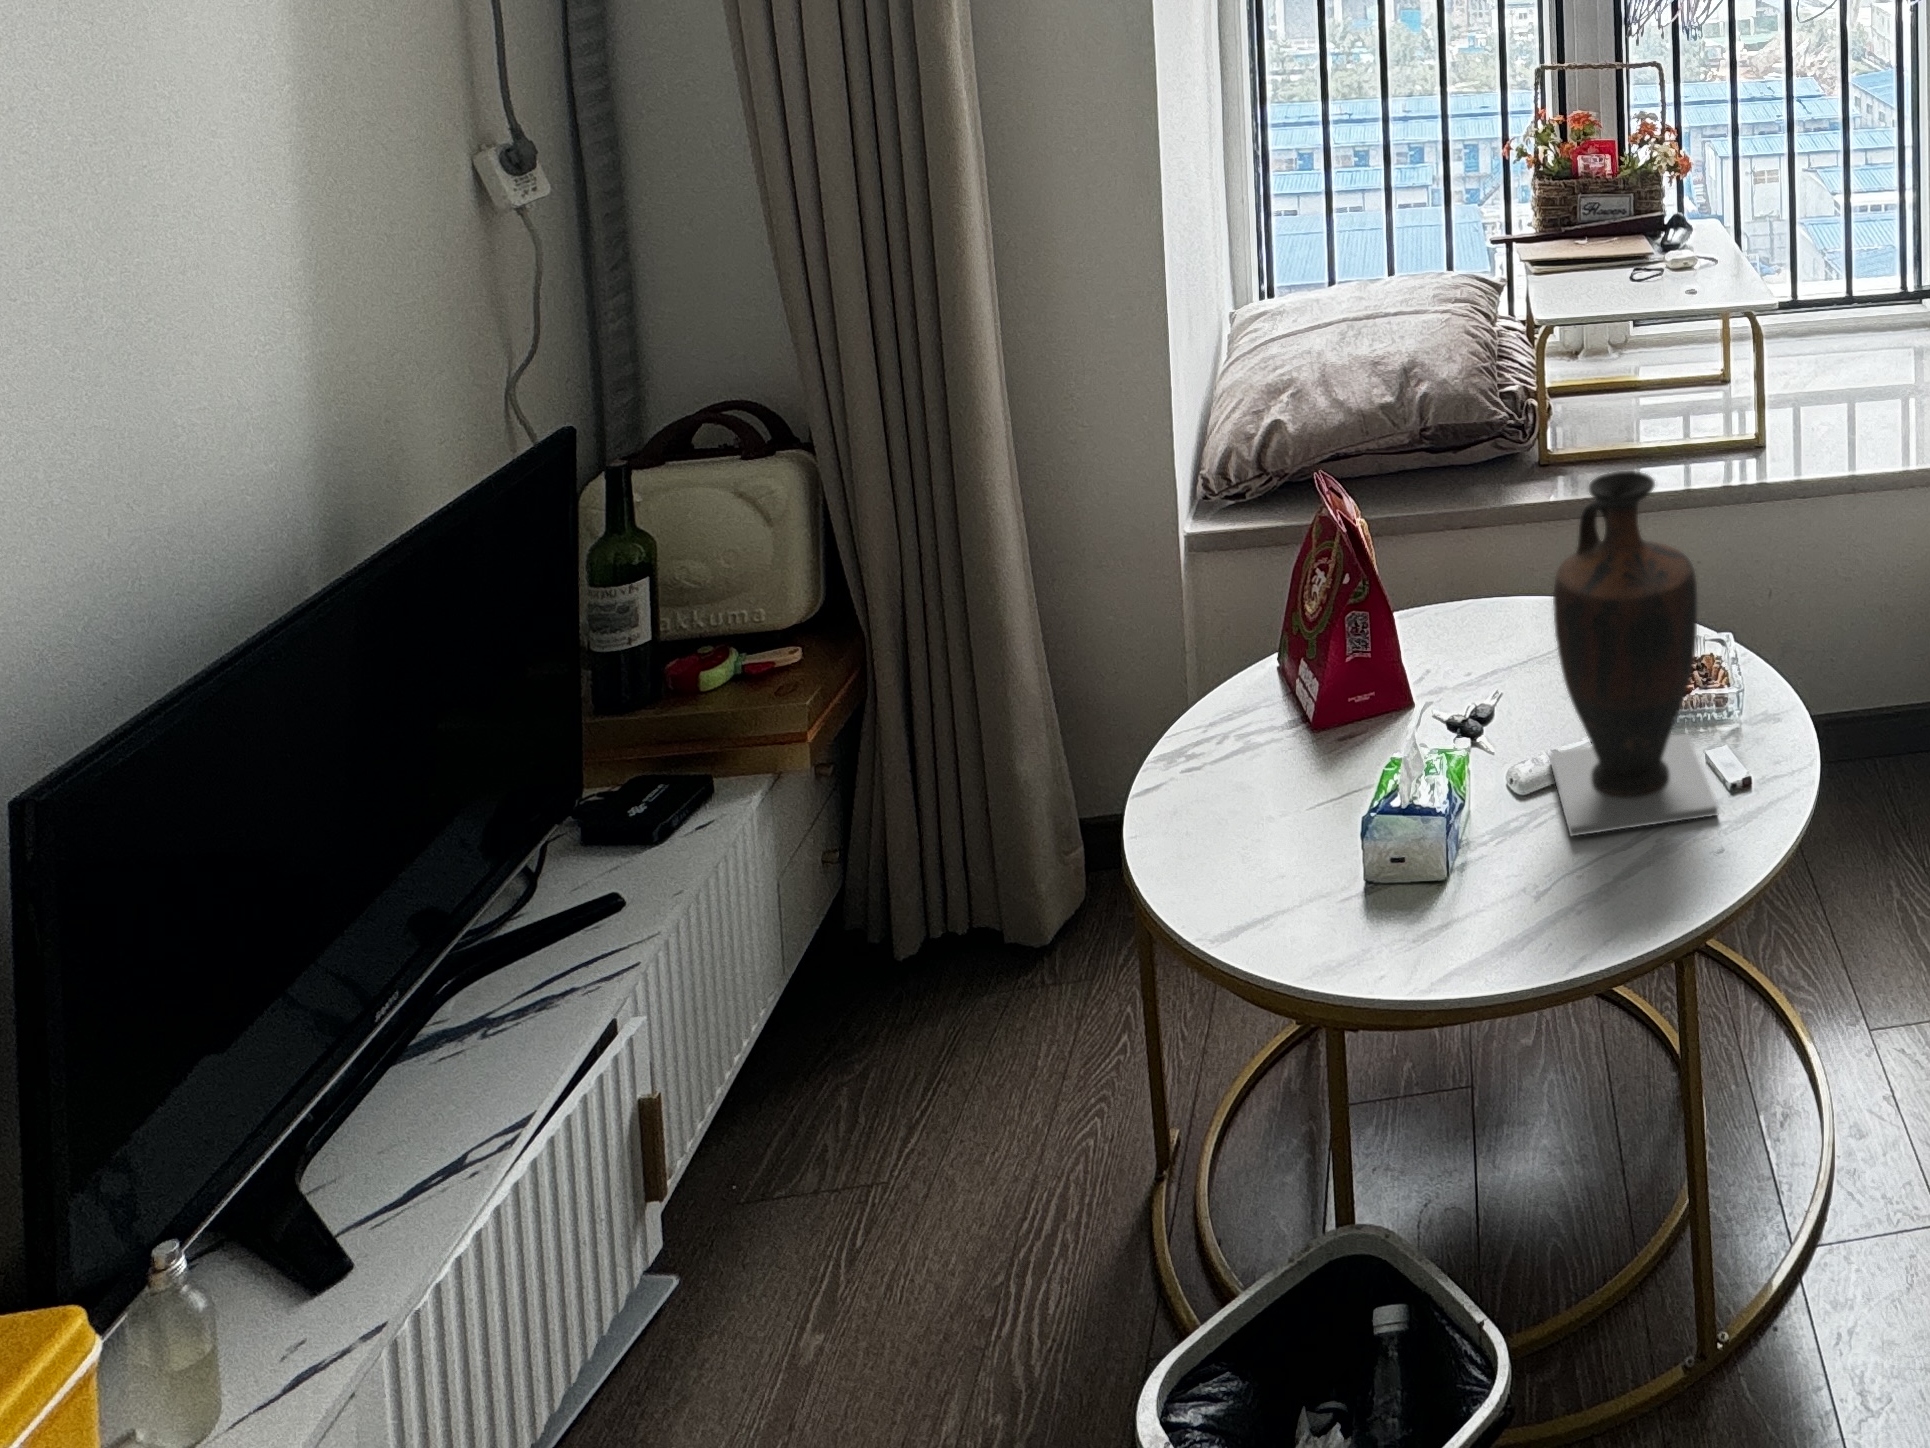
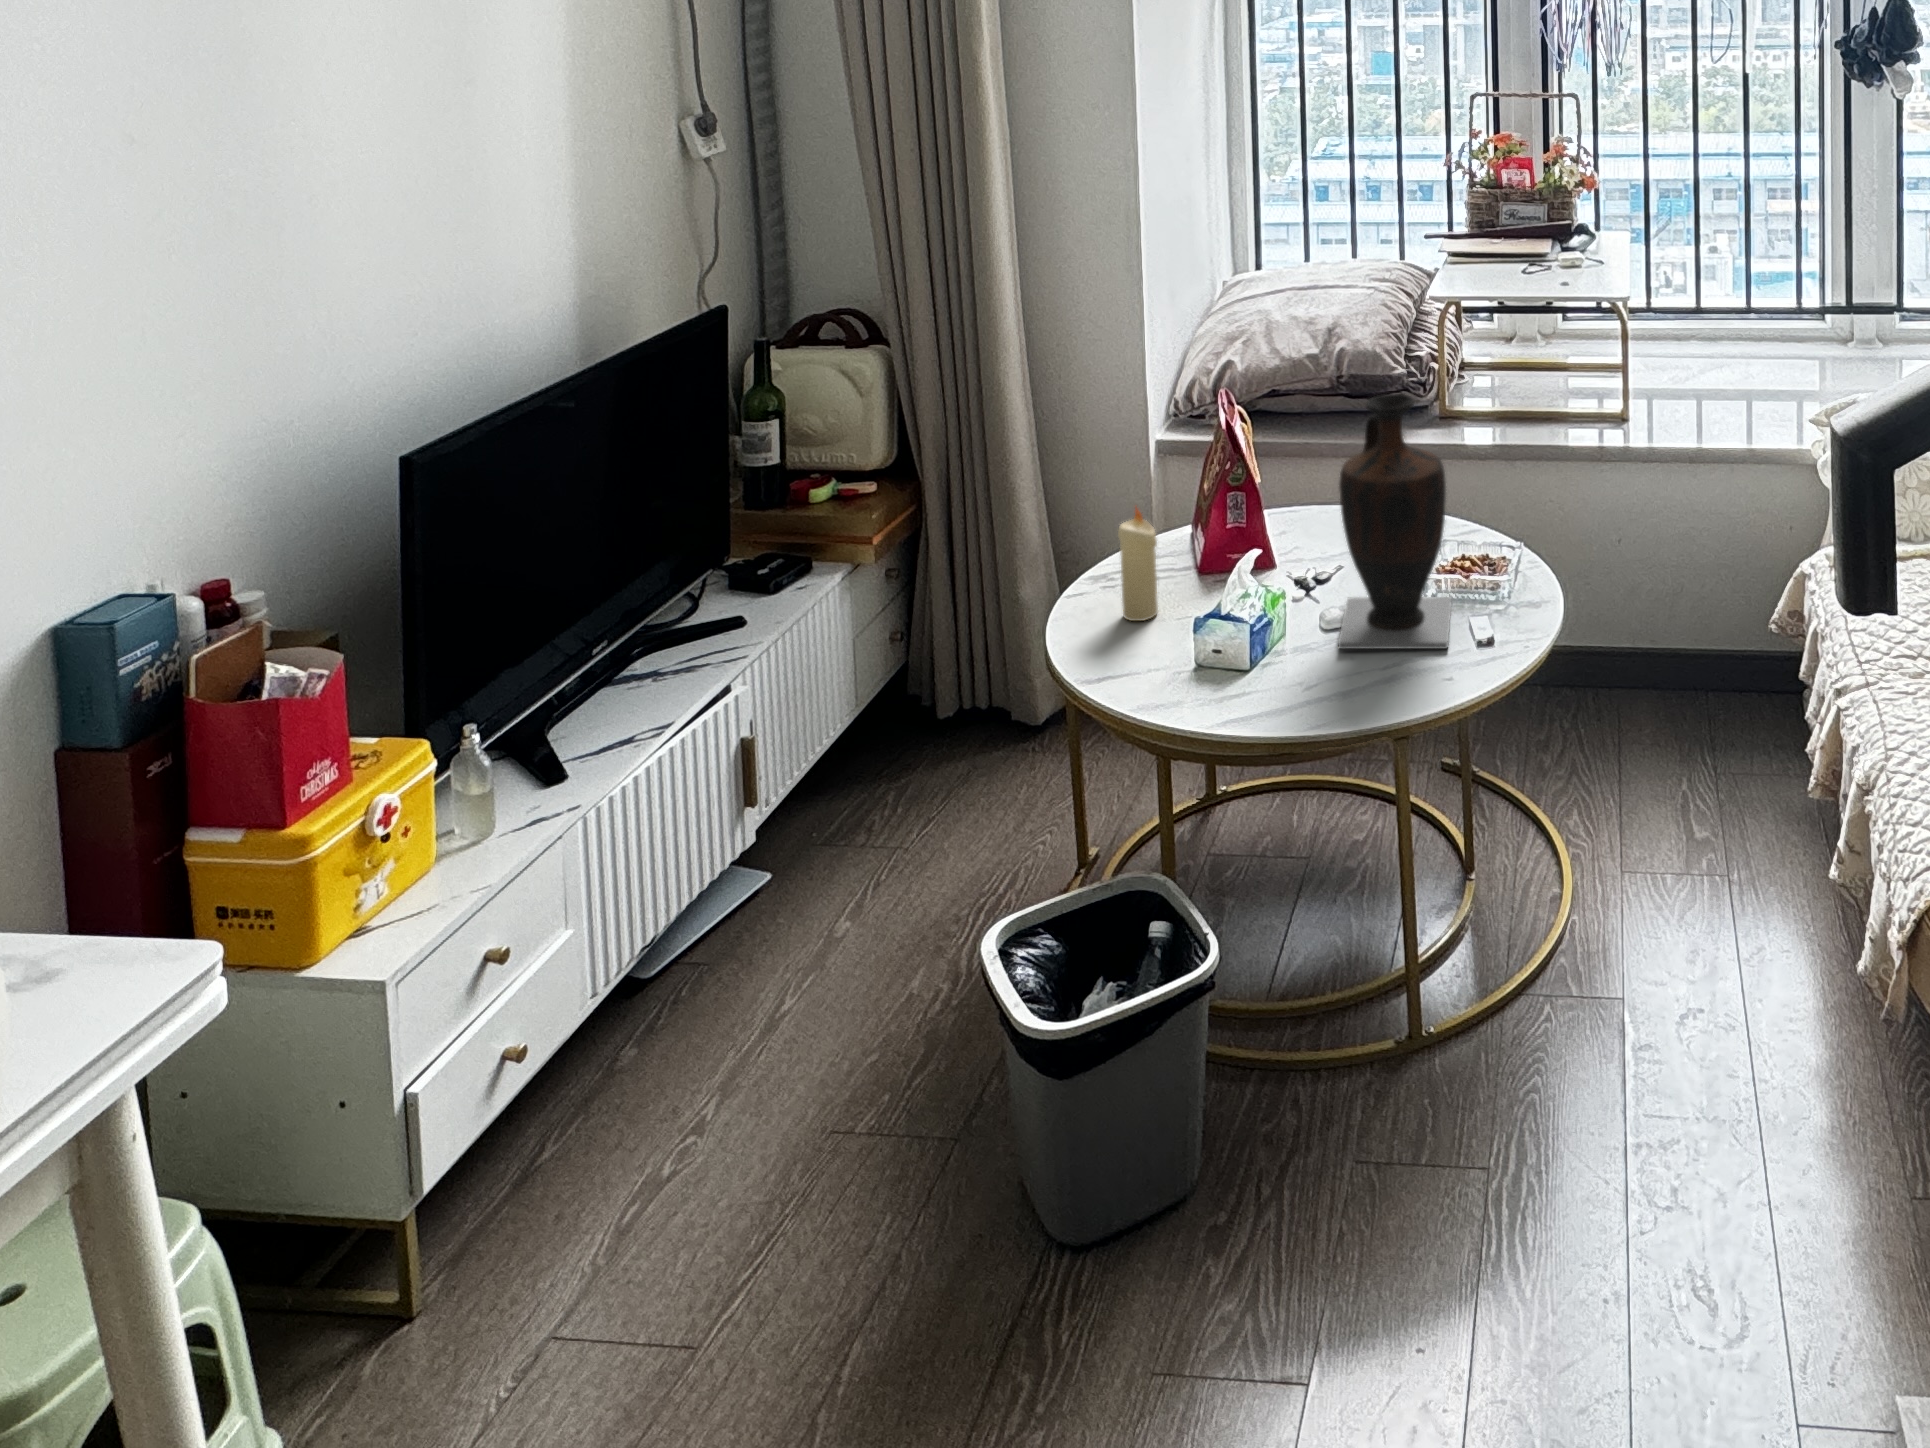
candle: none [1229,661,1286,827] -> present [1118,508,1158,621]

